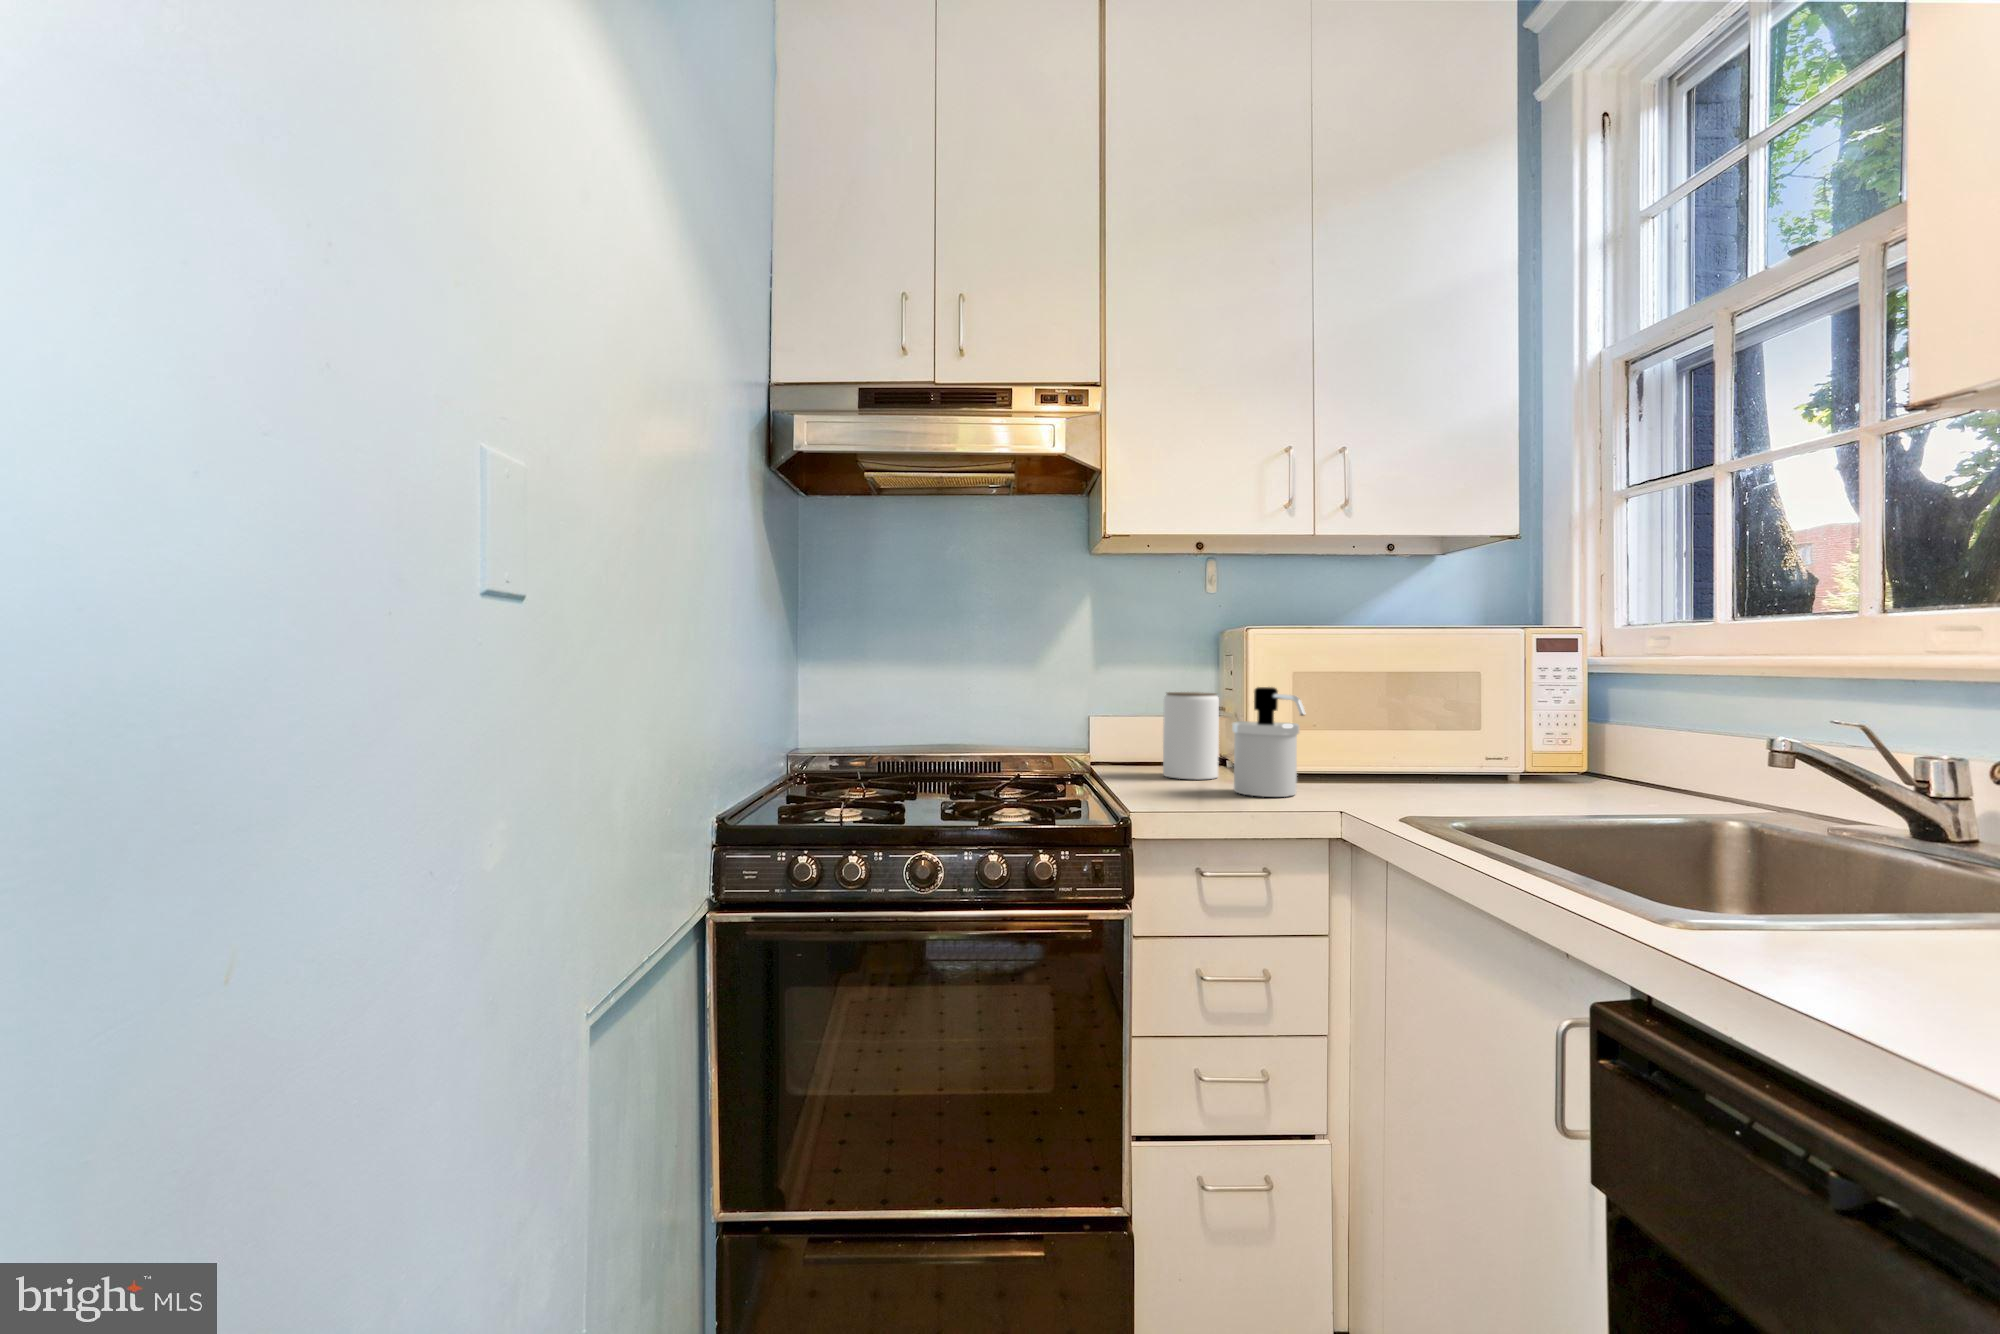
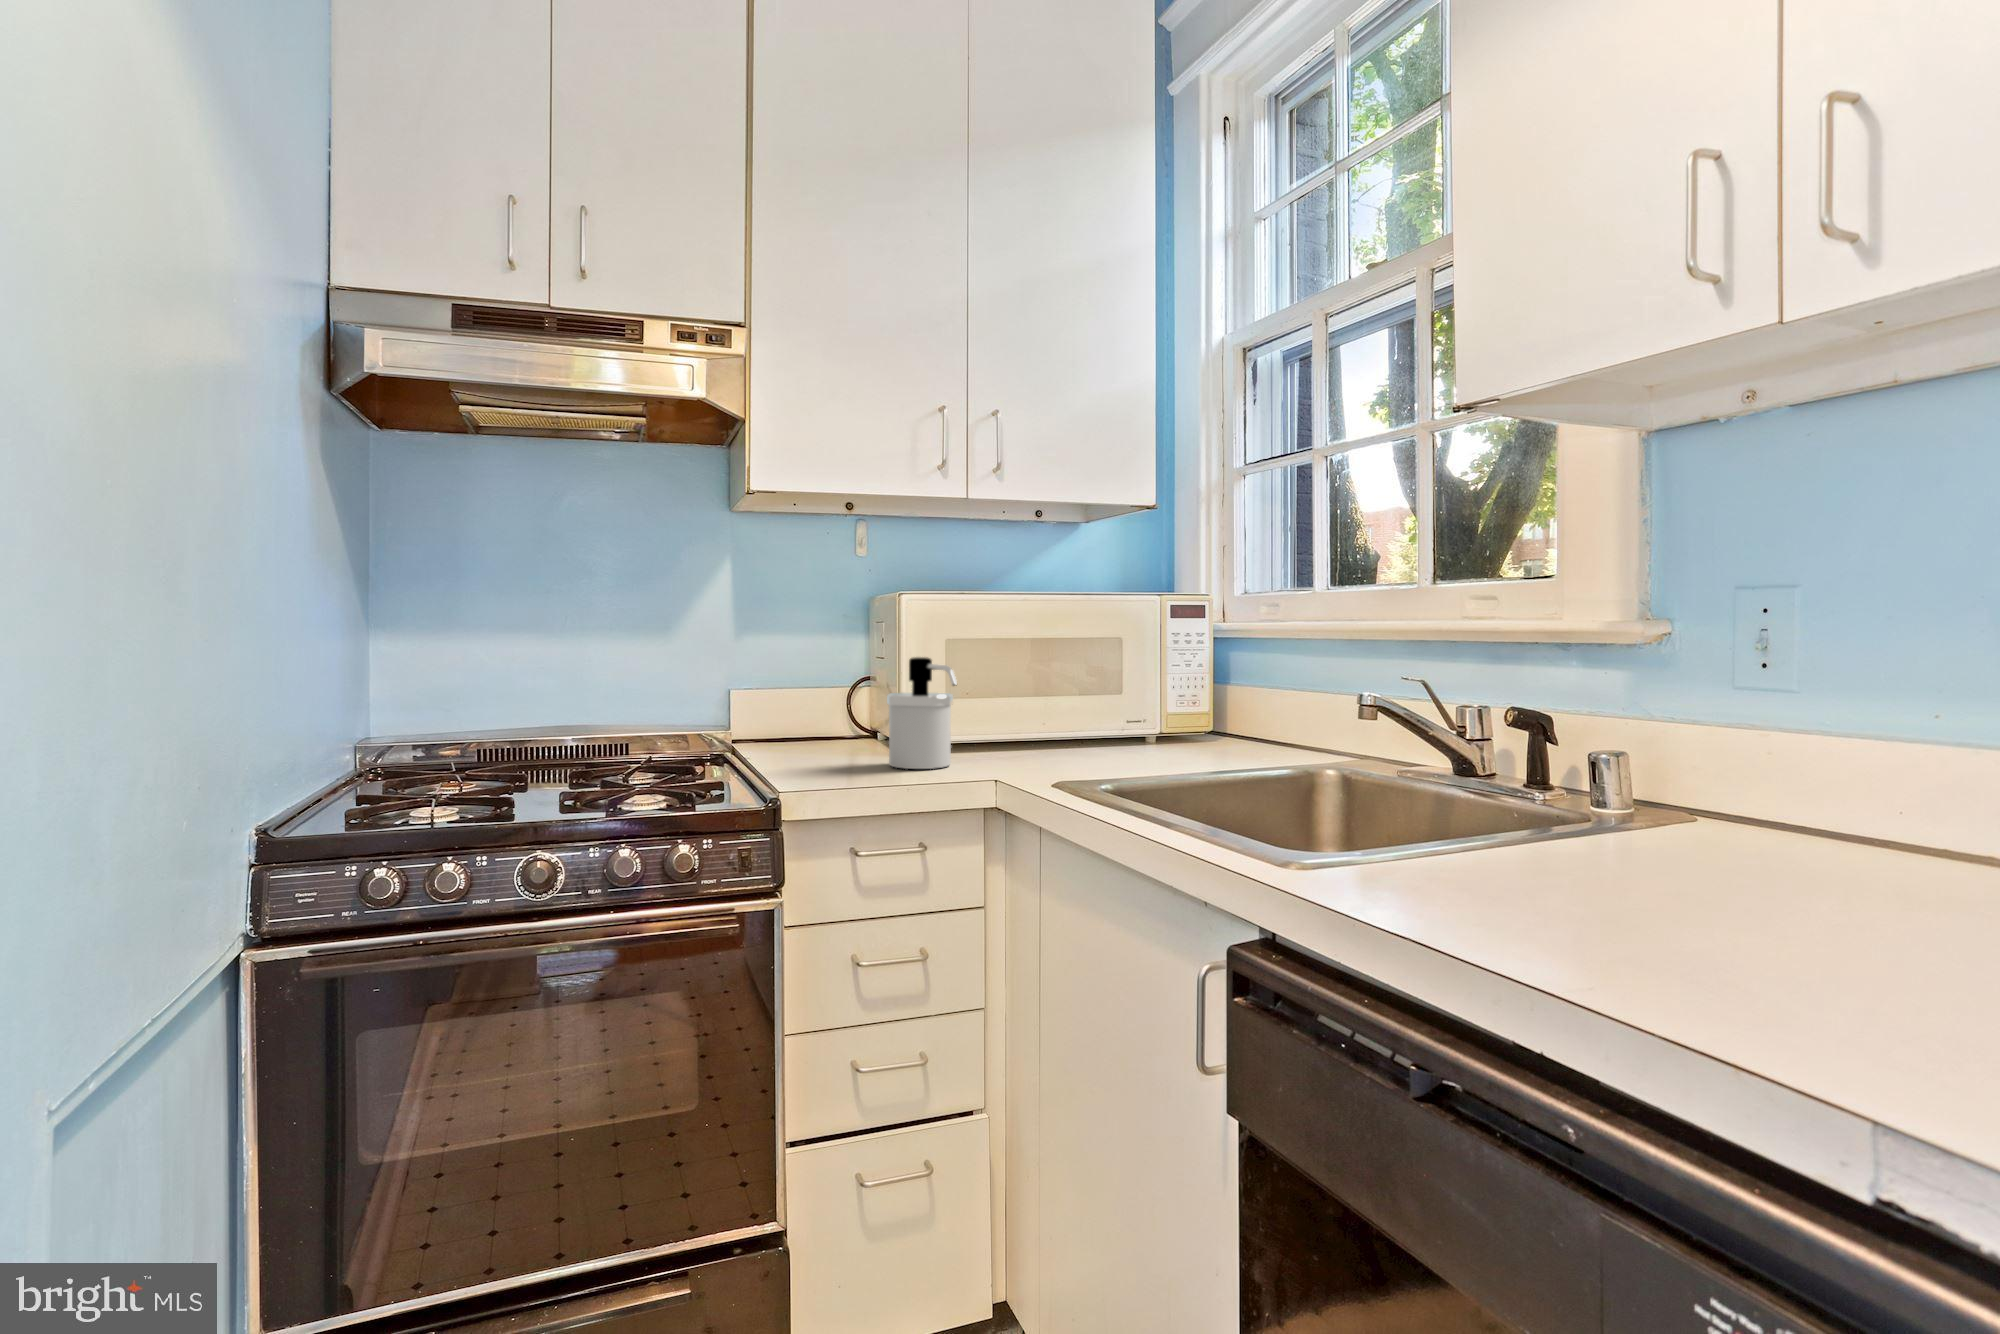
jar: present [1163,692,1219,779] -> none [818,663,876,755]

